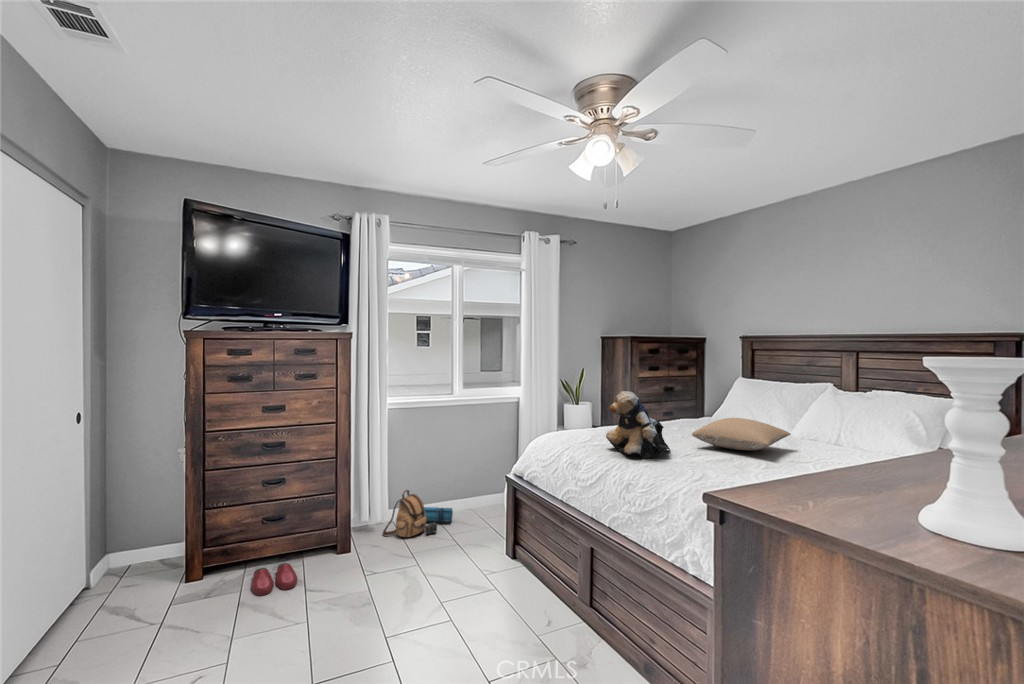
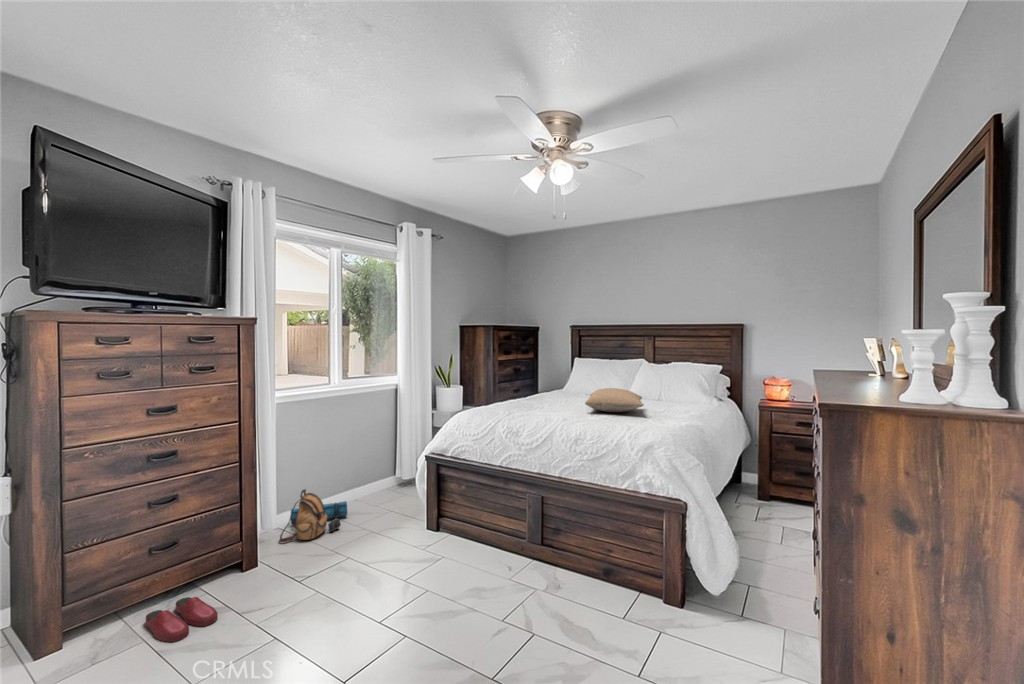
teddy bear: present [606,391,670,459] -> none [530,370,584,425]

